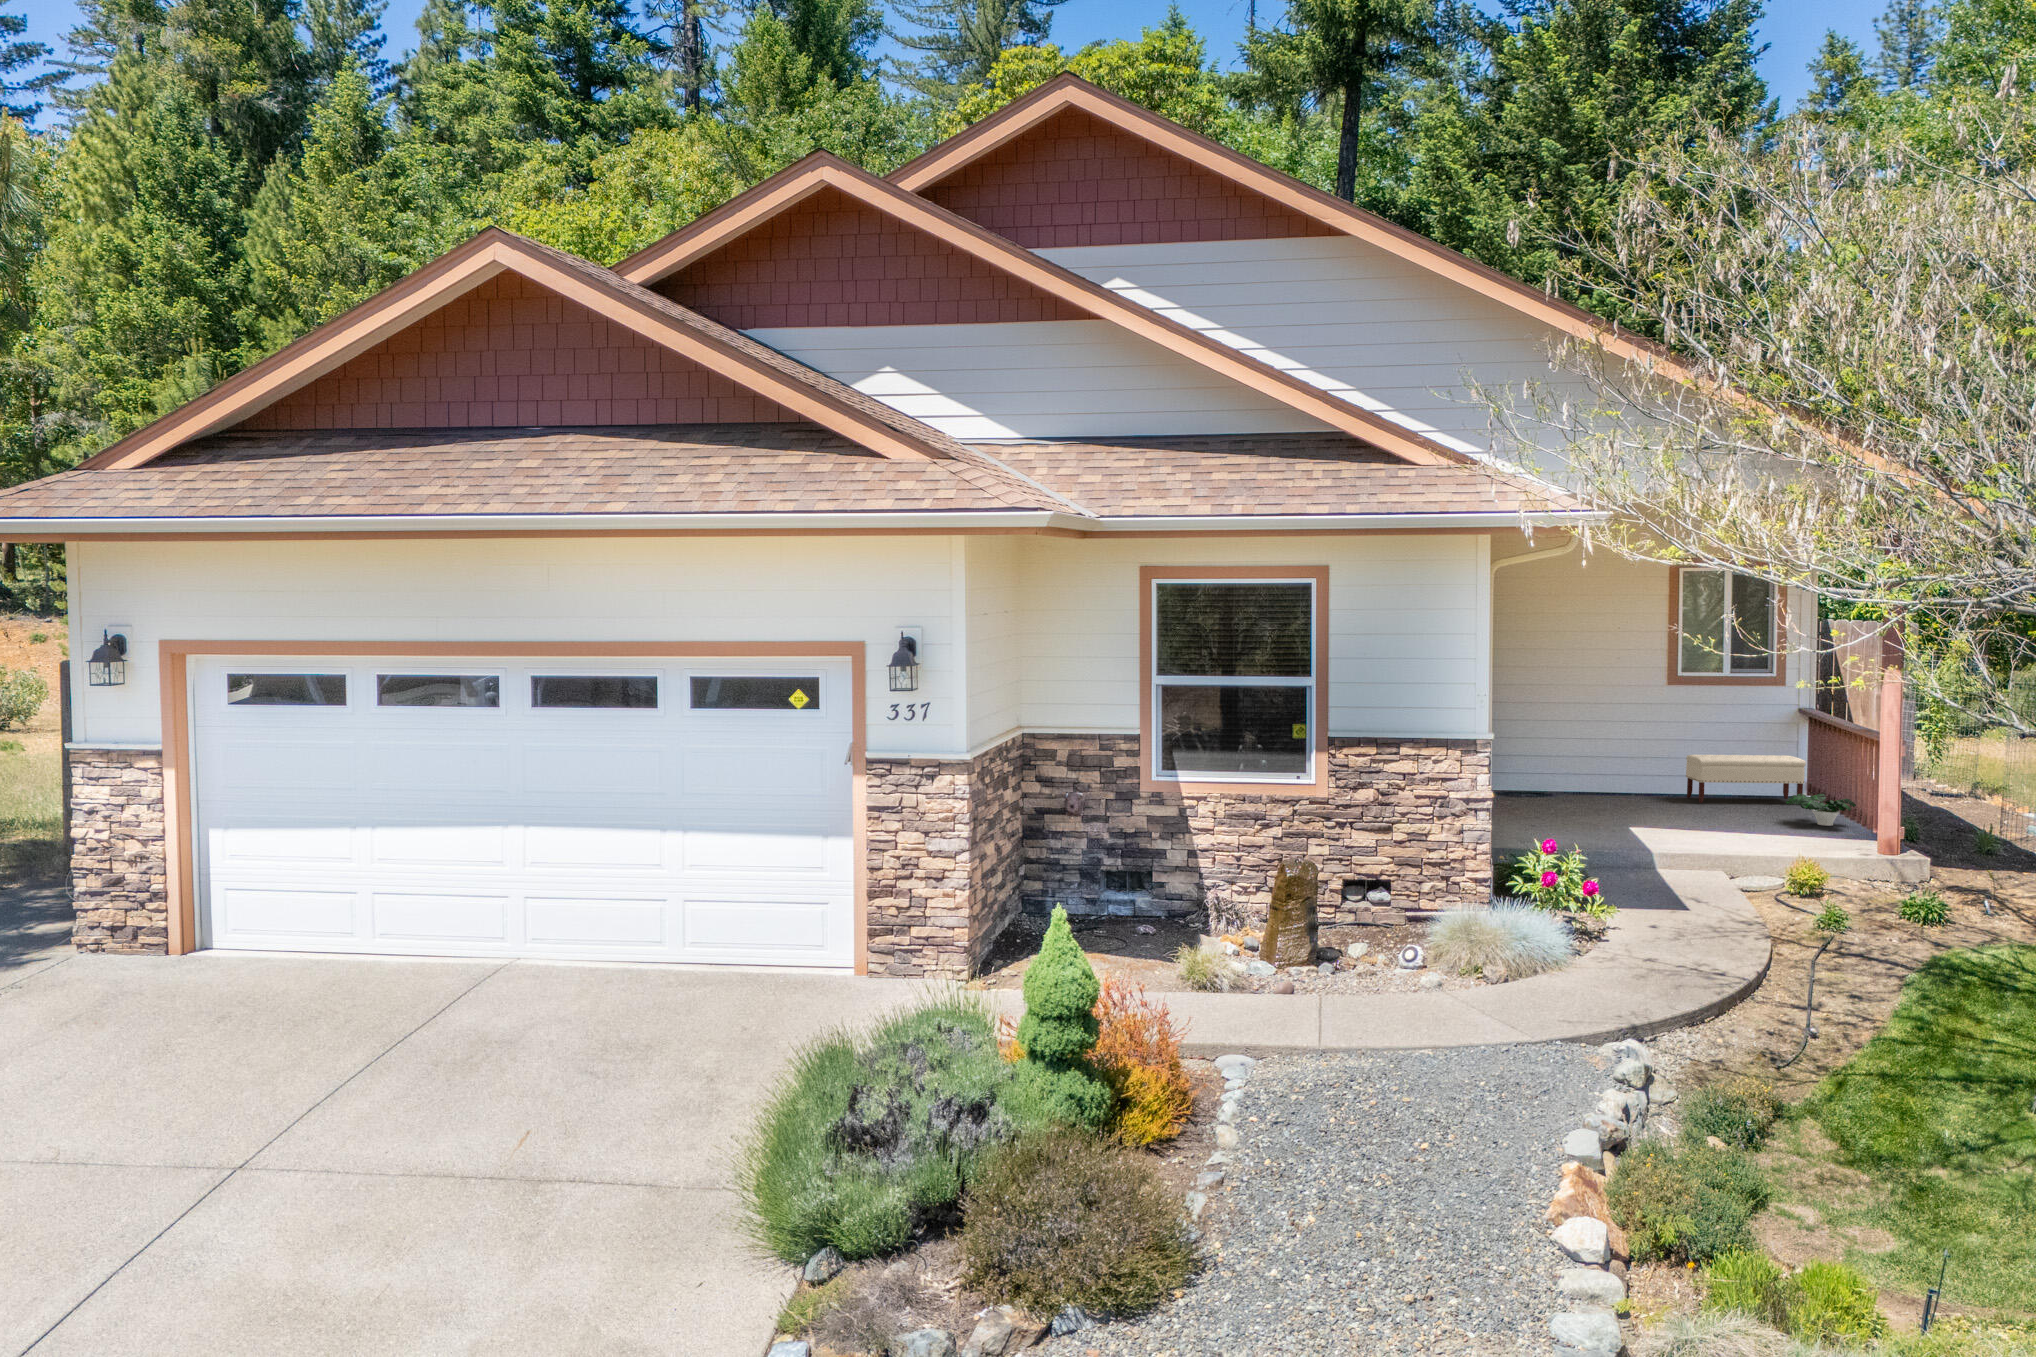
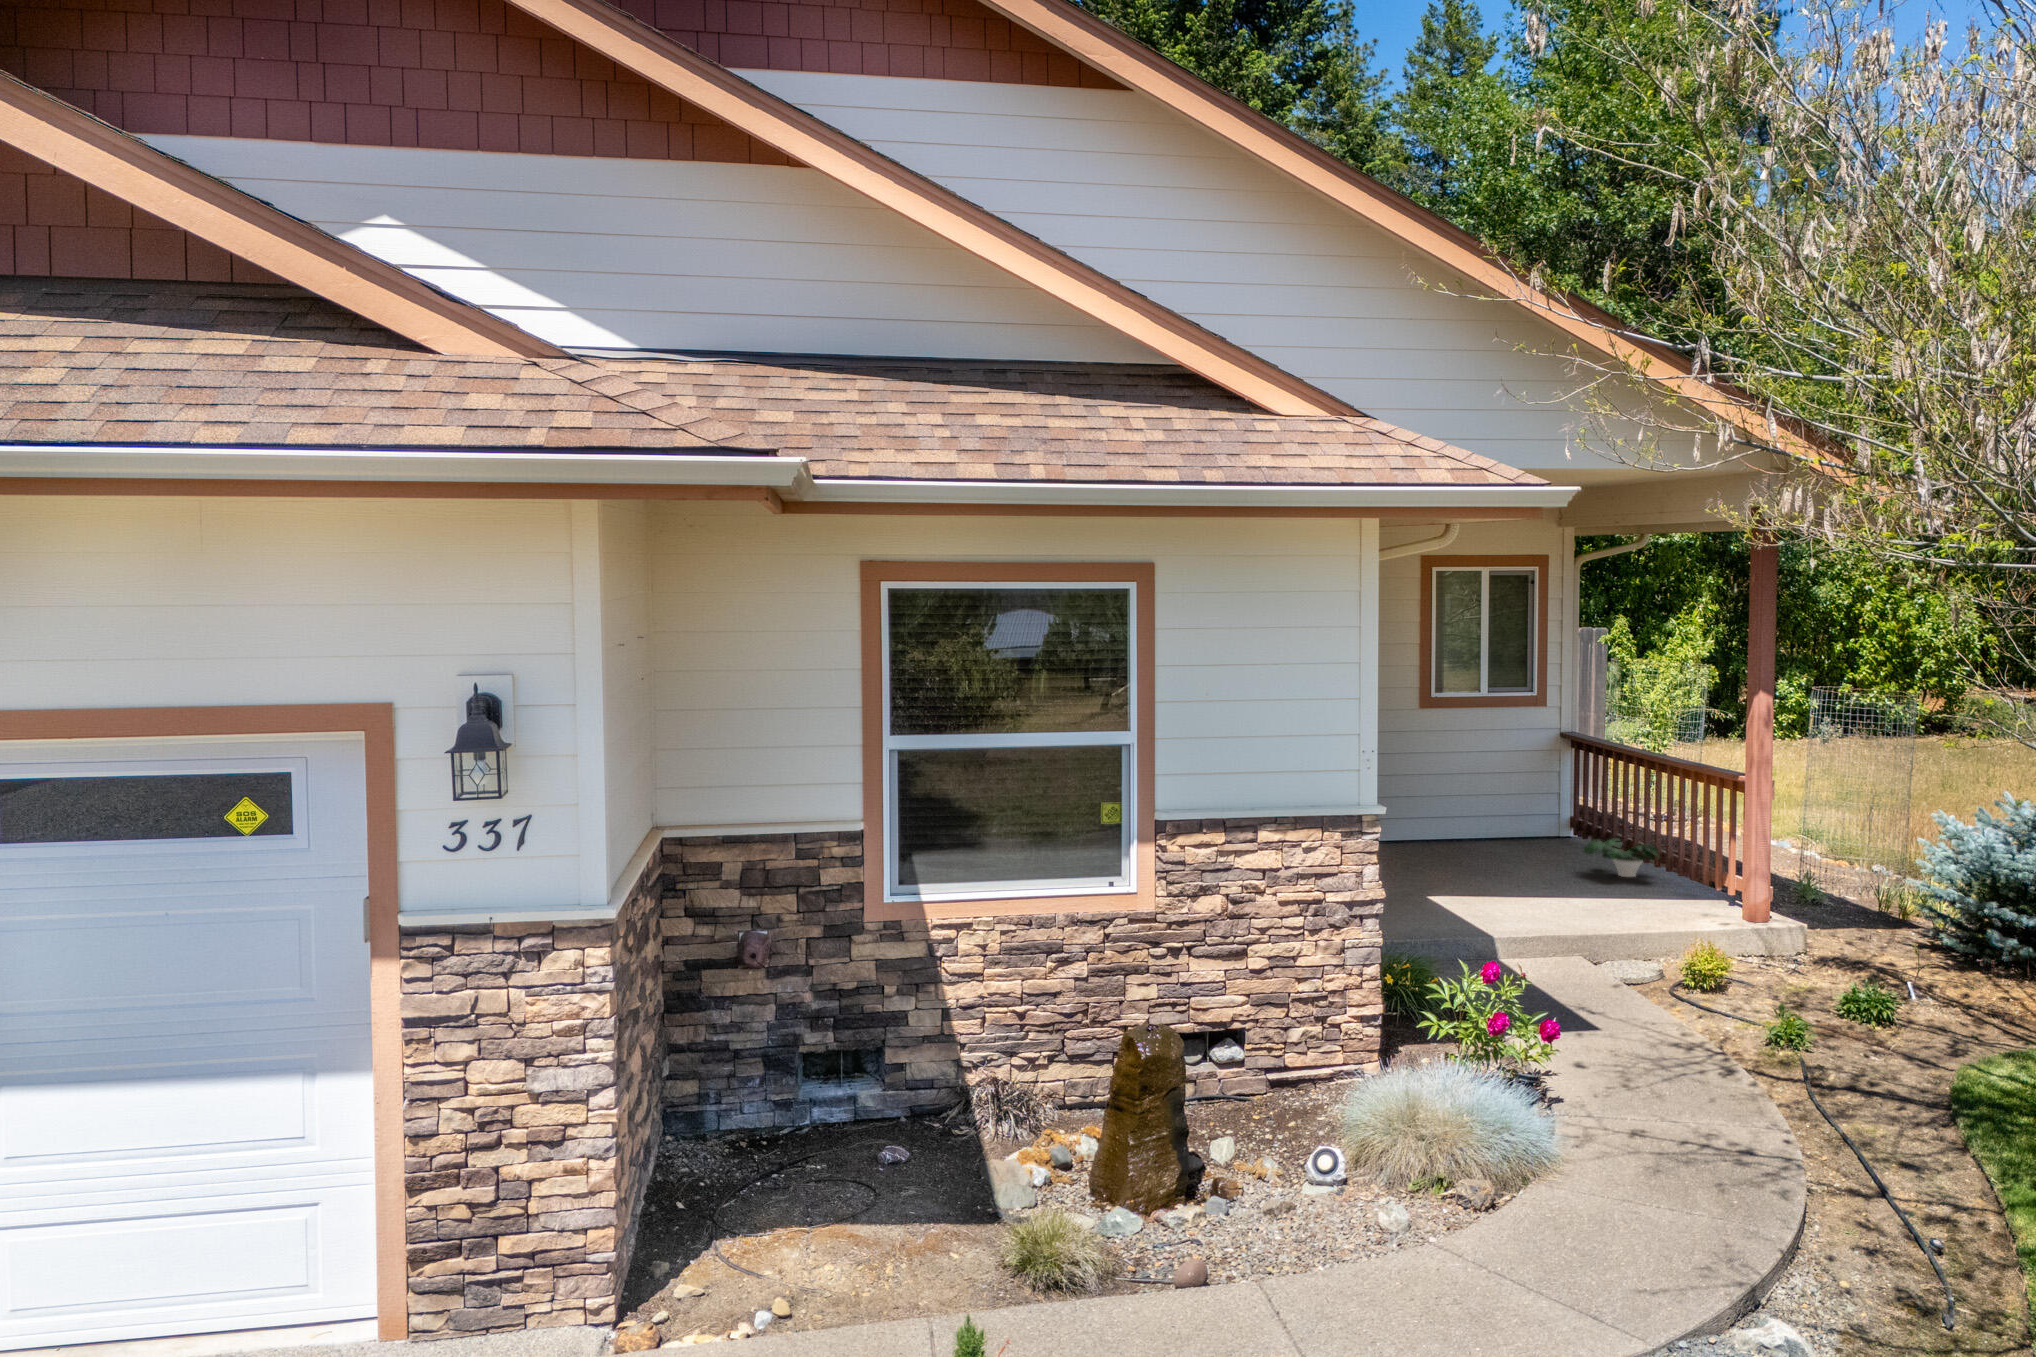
bench: present [1686,754,1806,803] -> none [1448,790,1579,853]

